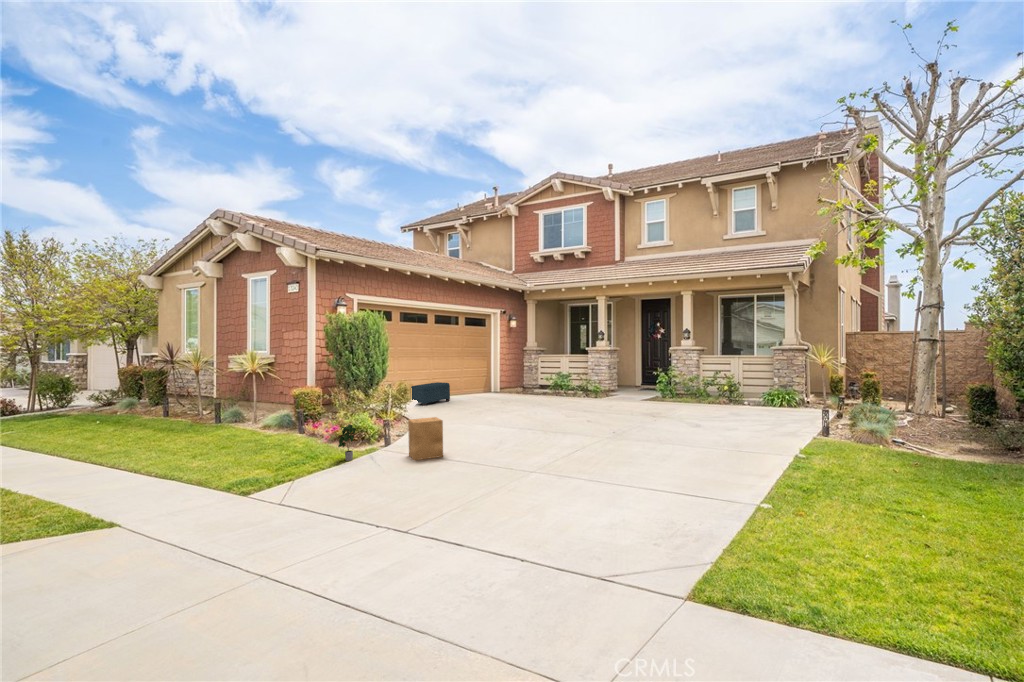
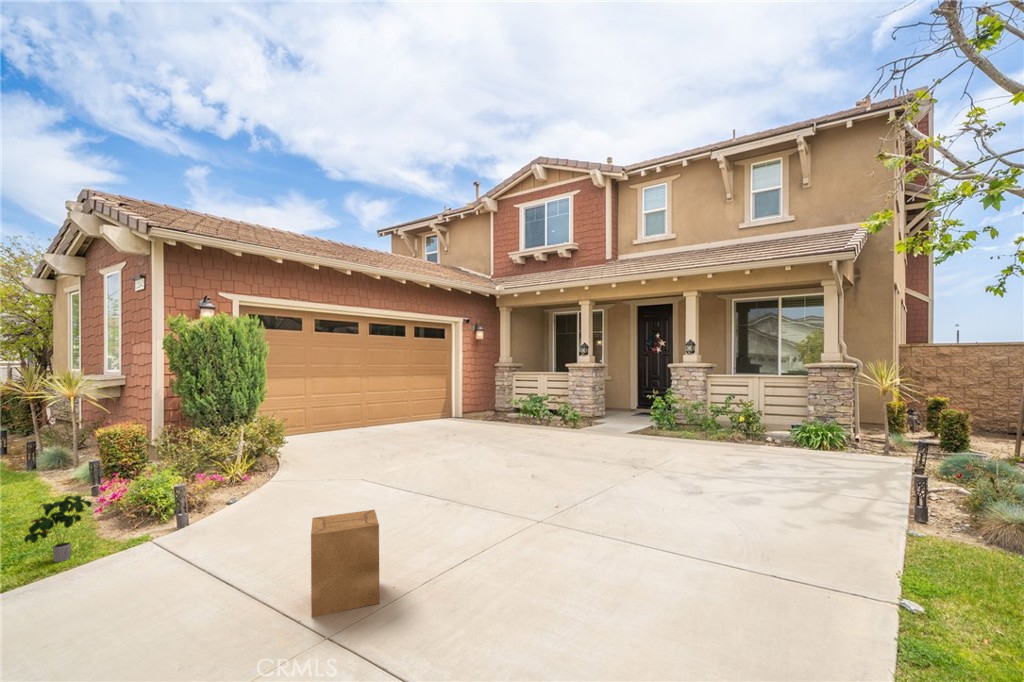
bench: present [411,382,450,406] -> none [328,407,383,439]
cardboard box: present [408,417,443,460] -> present [311,510,379,617]

